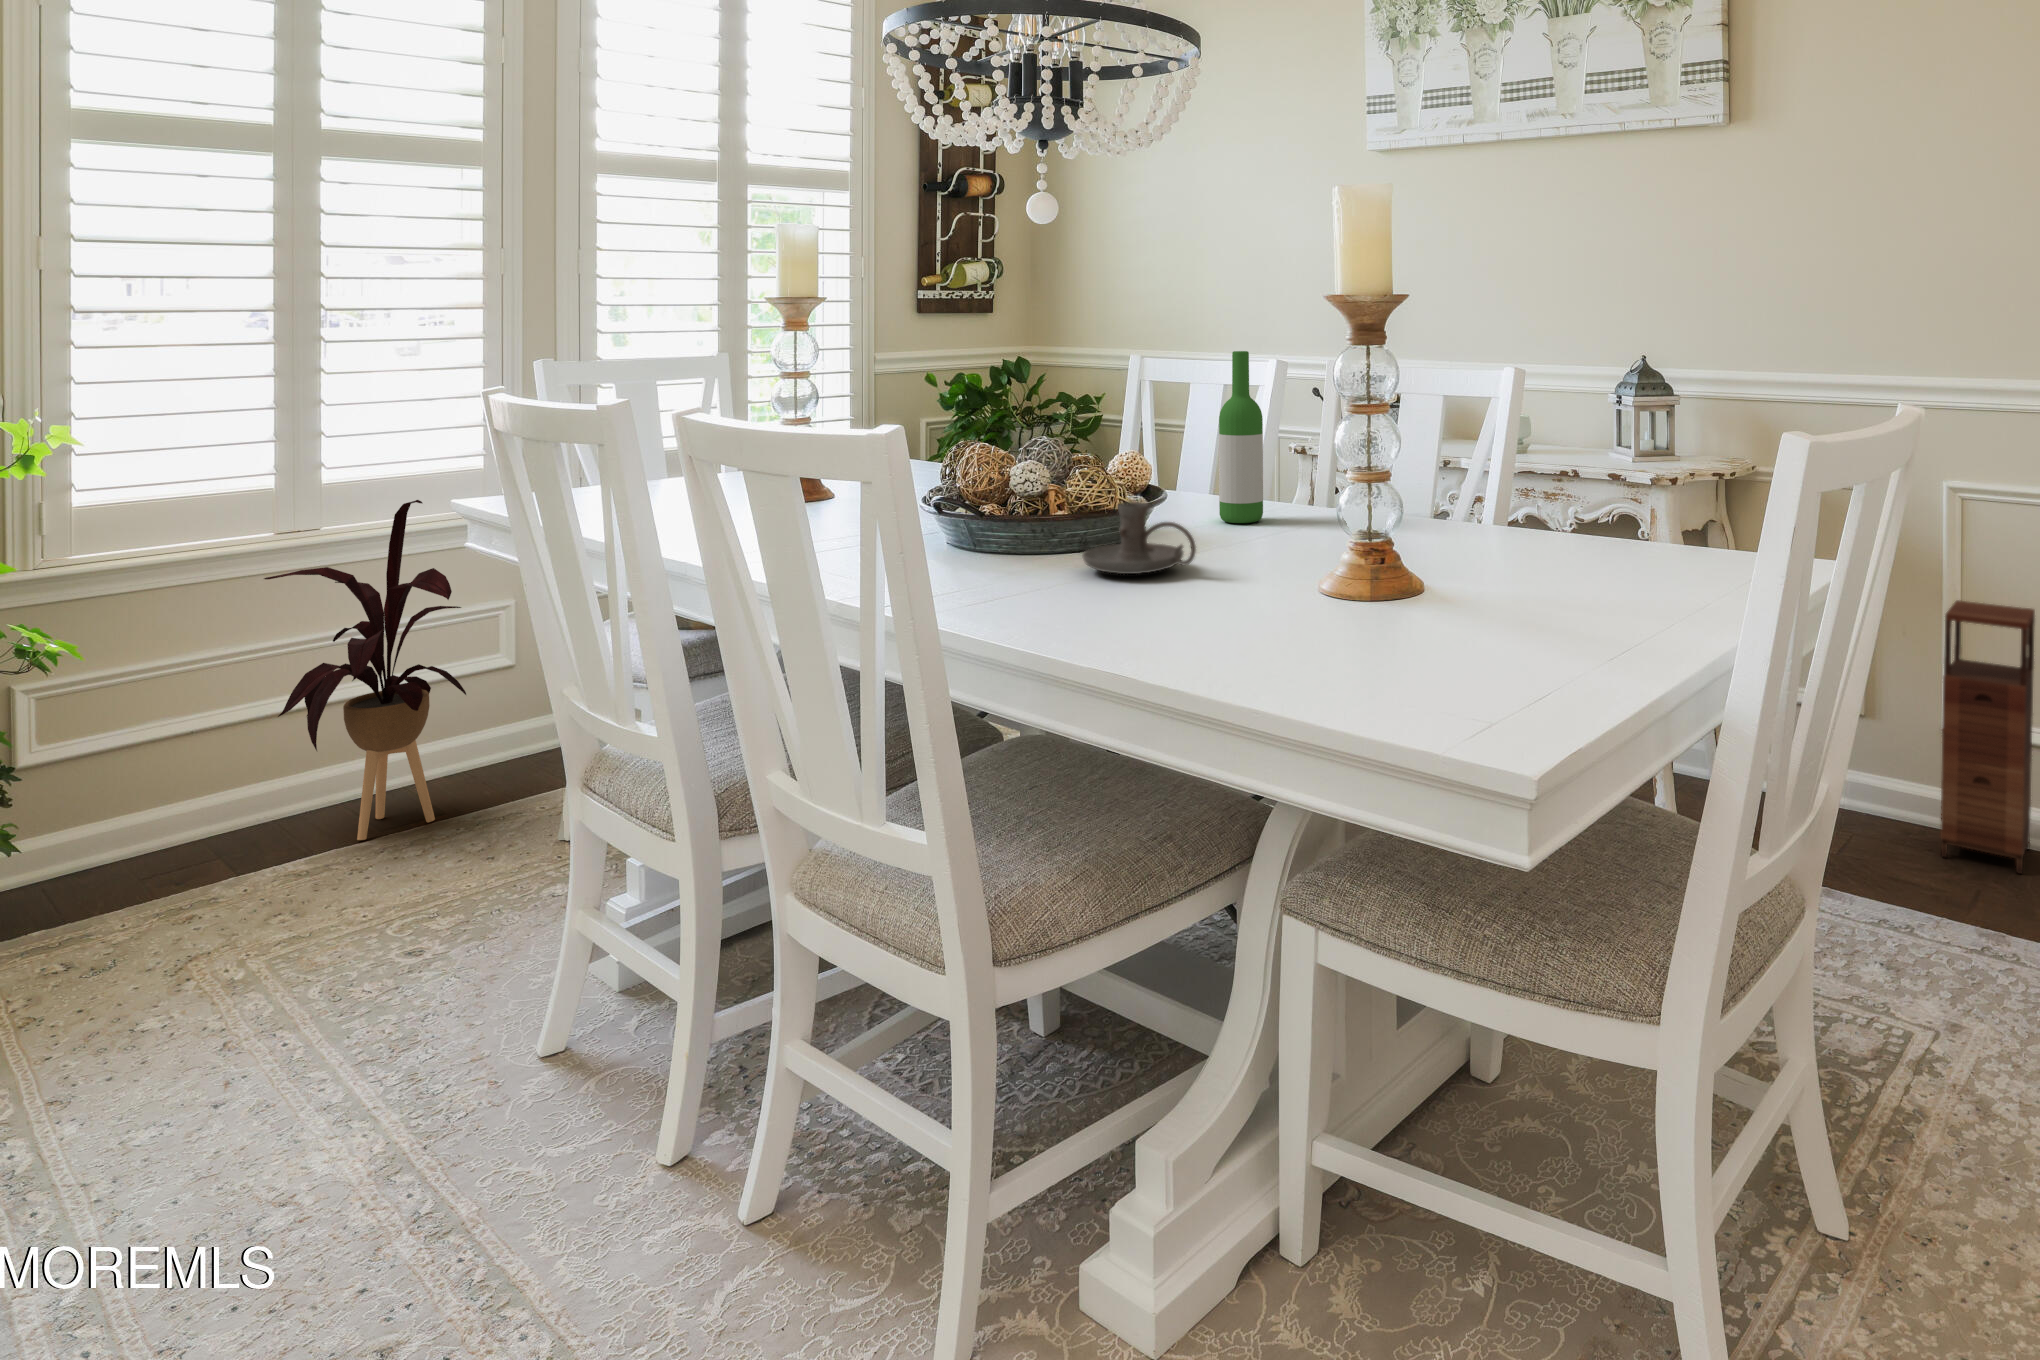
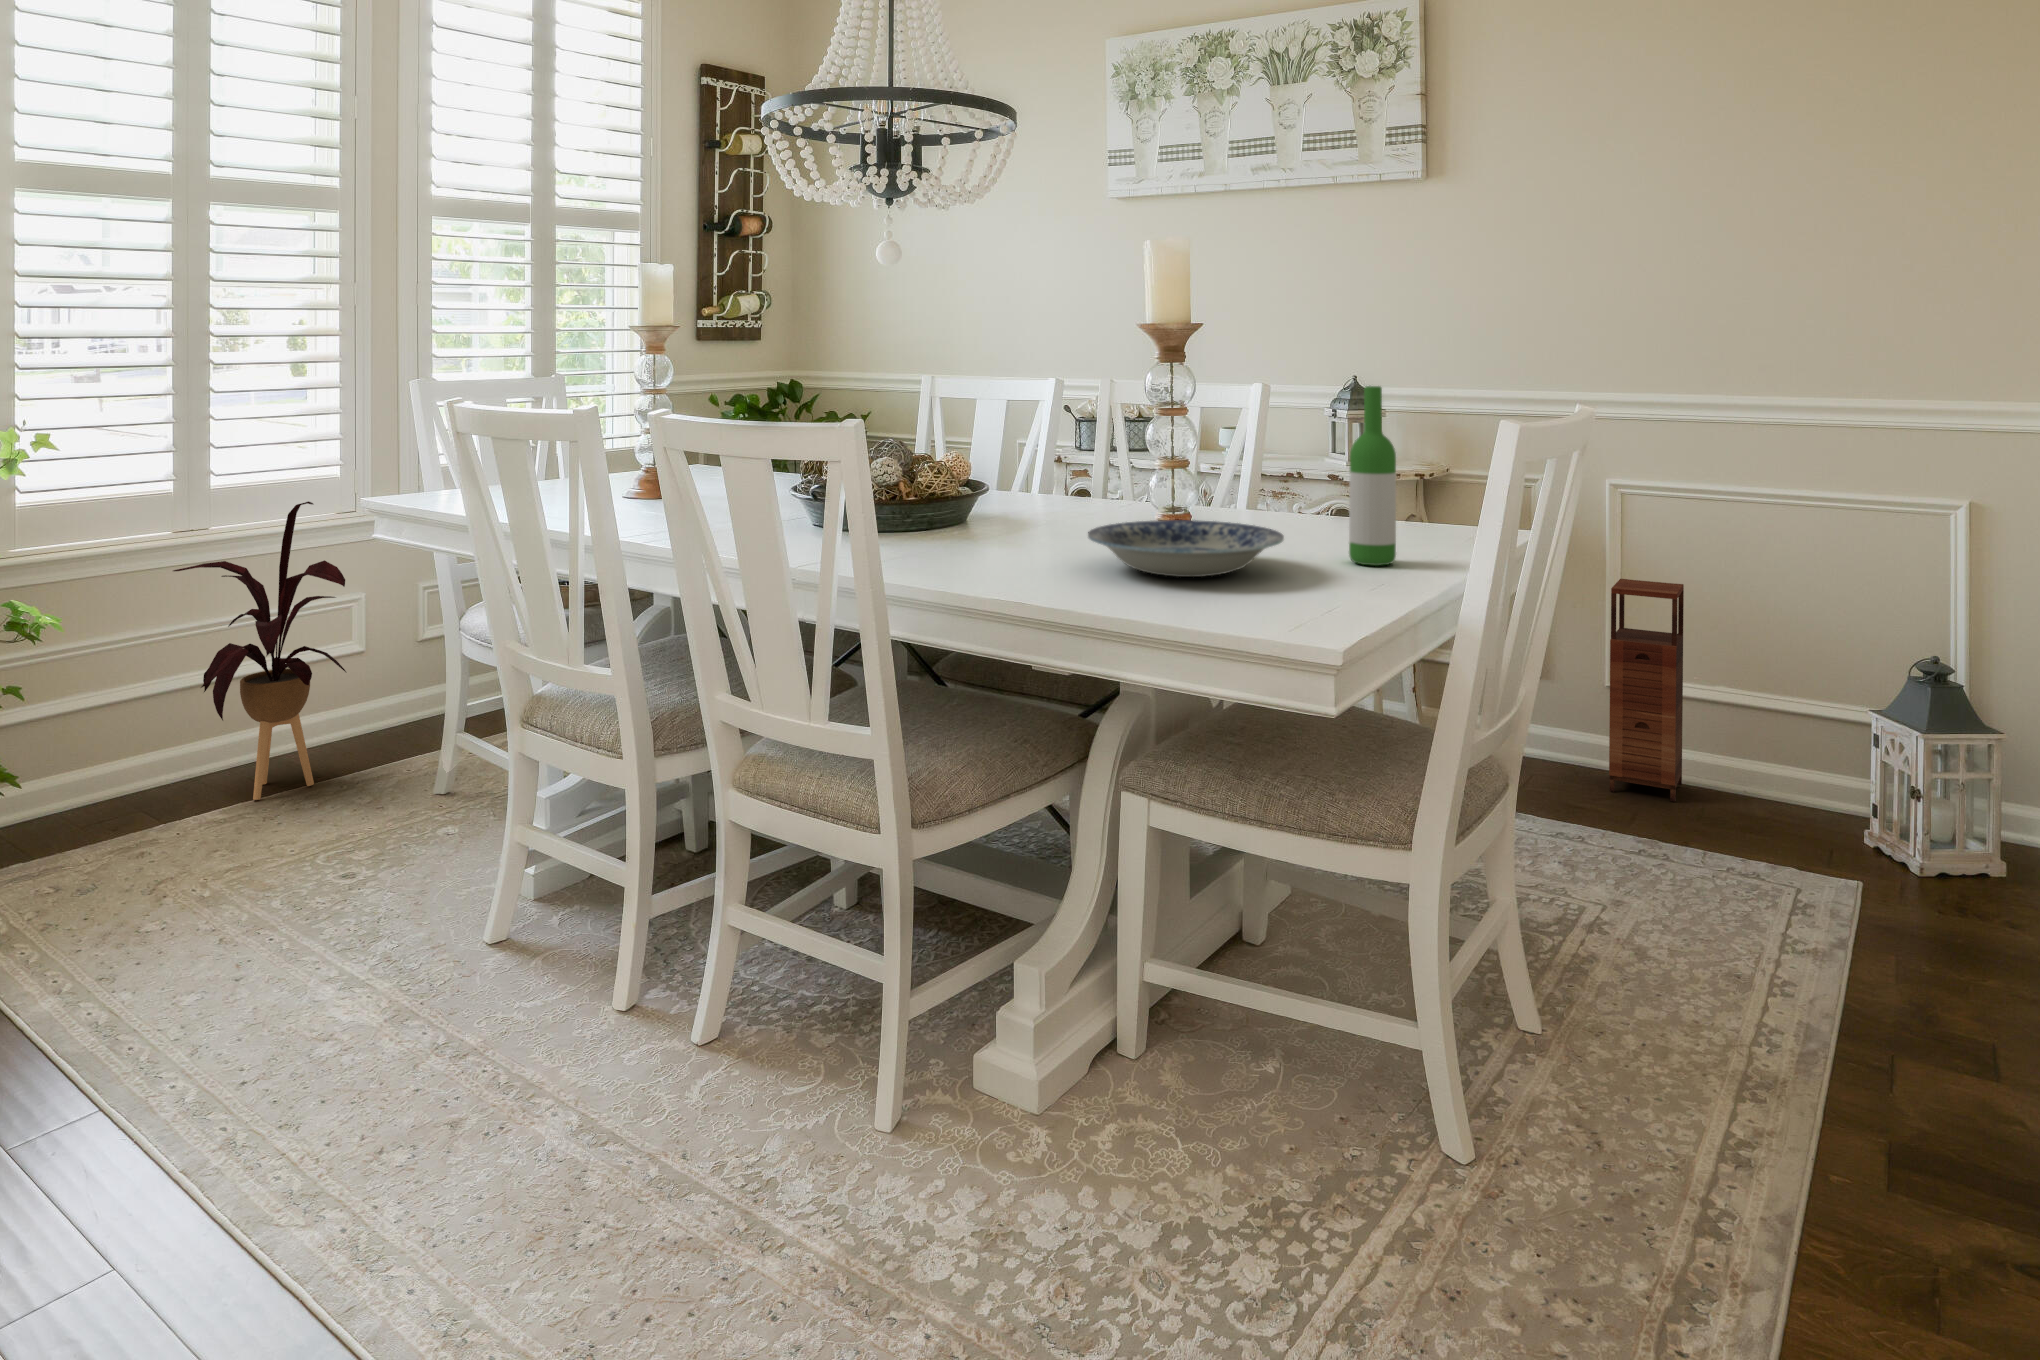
wine bottle: present [1219,351,1263,523] -> present [1349,386,1396,566]
candle holder: present [1082,502,1196,574] -> none [944,489,1036,544]
plate: none [1238,548,1500,633] -> present [1088,520,1284,577]

